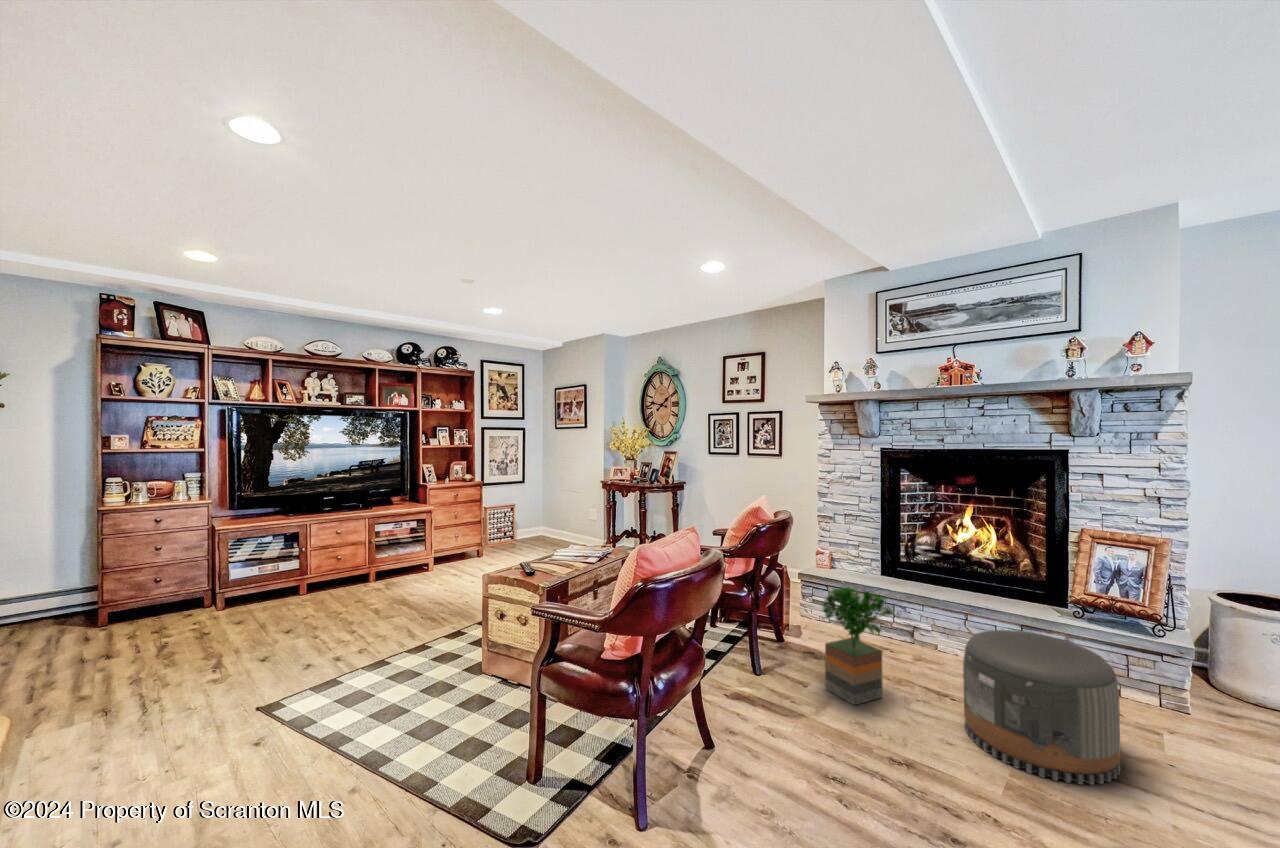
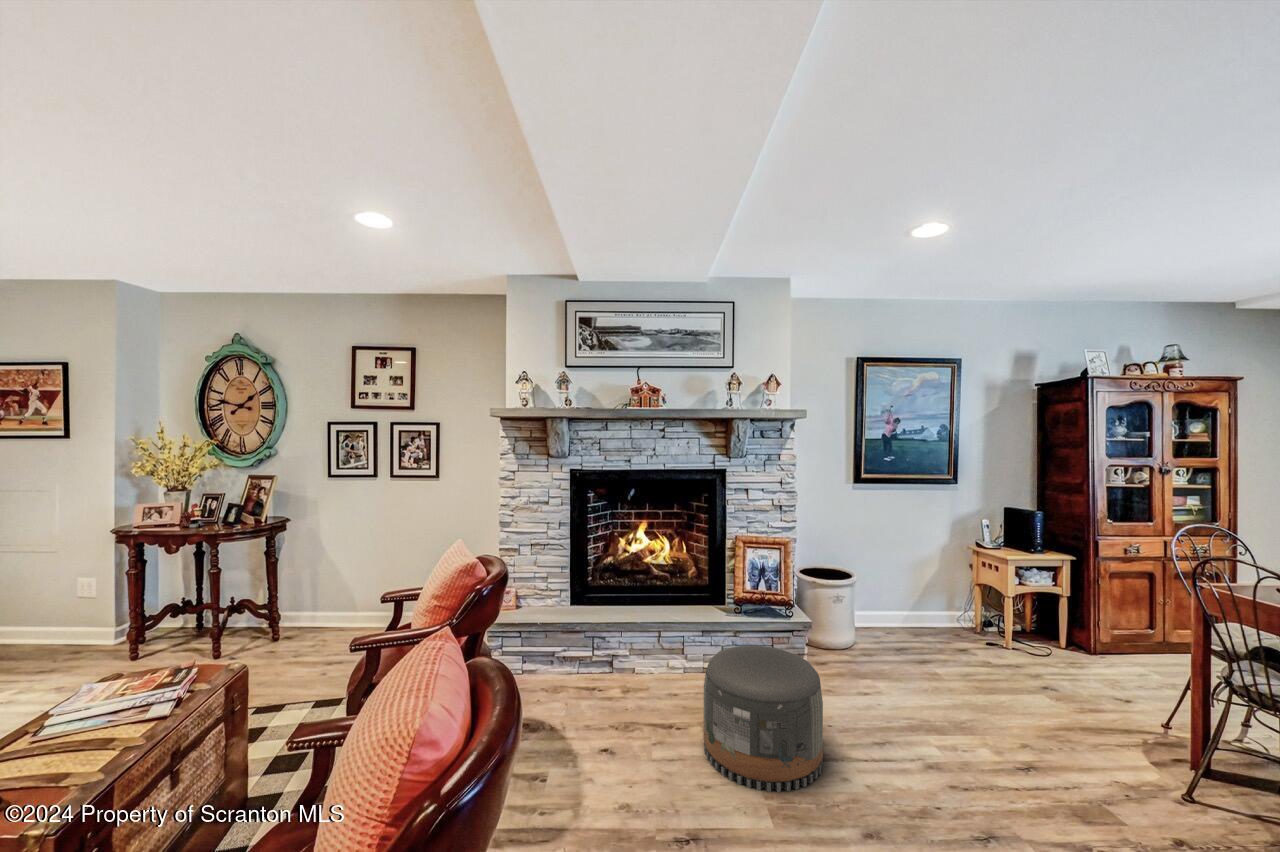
potted tree: present [822,587,893,705] -> none [567,640,643,785]

